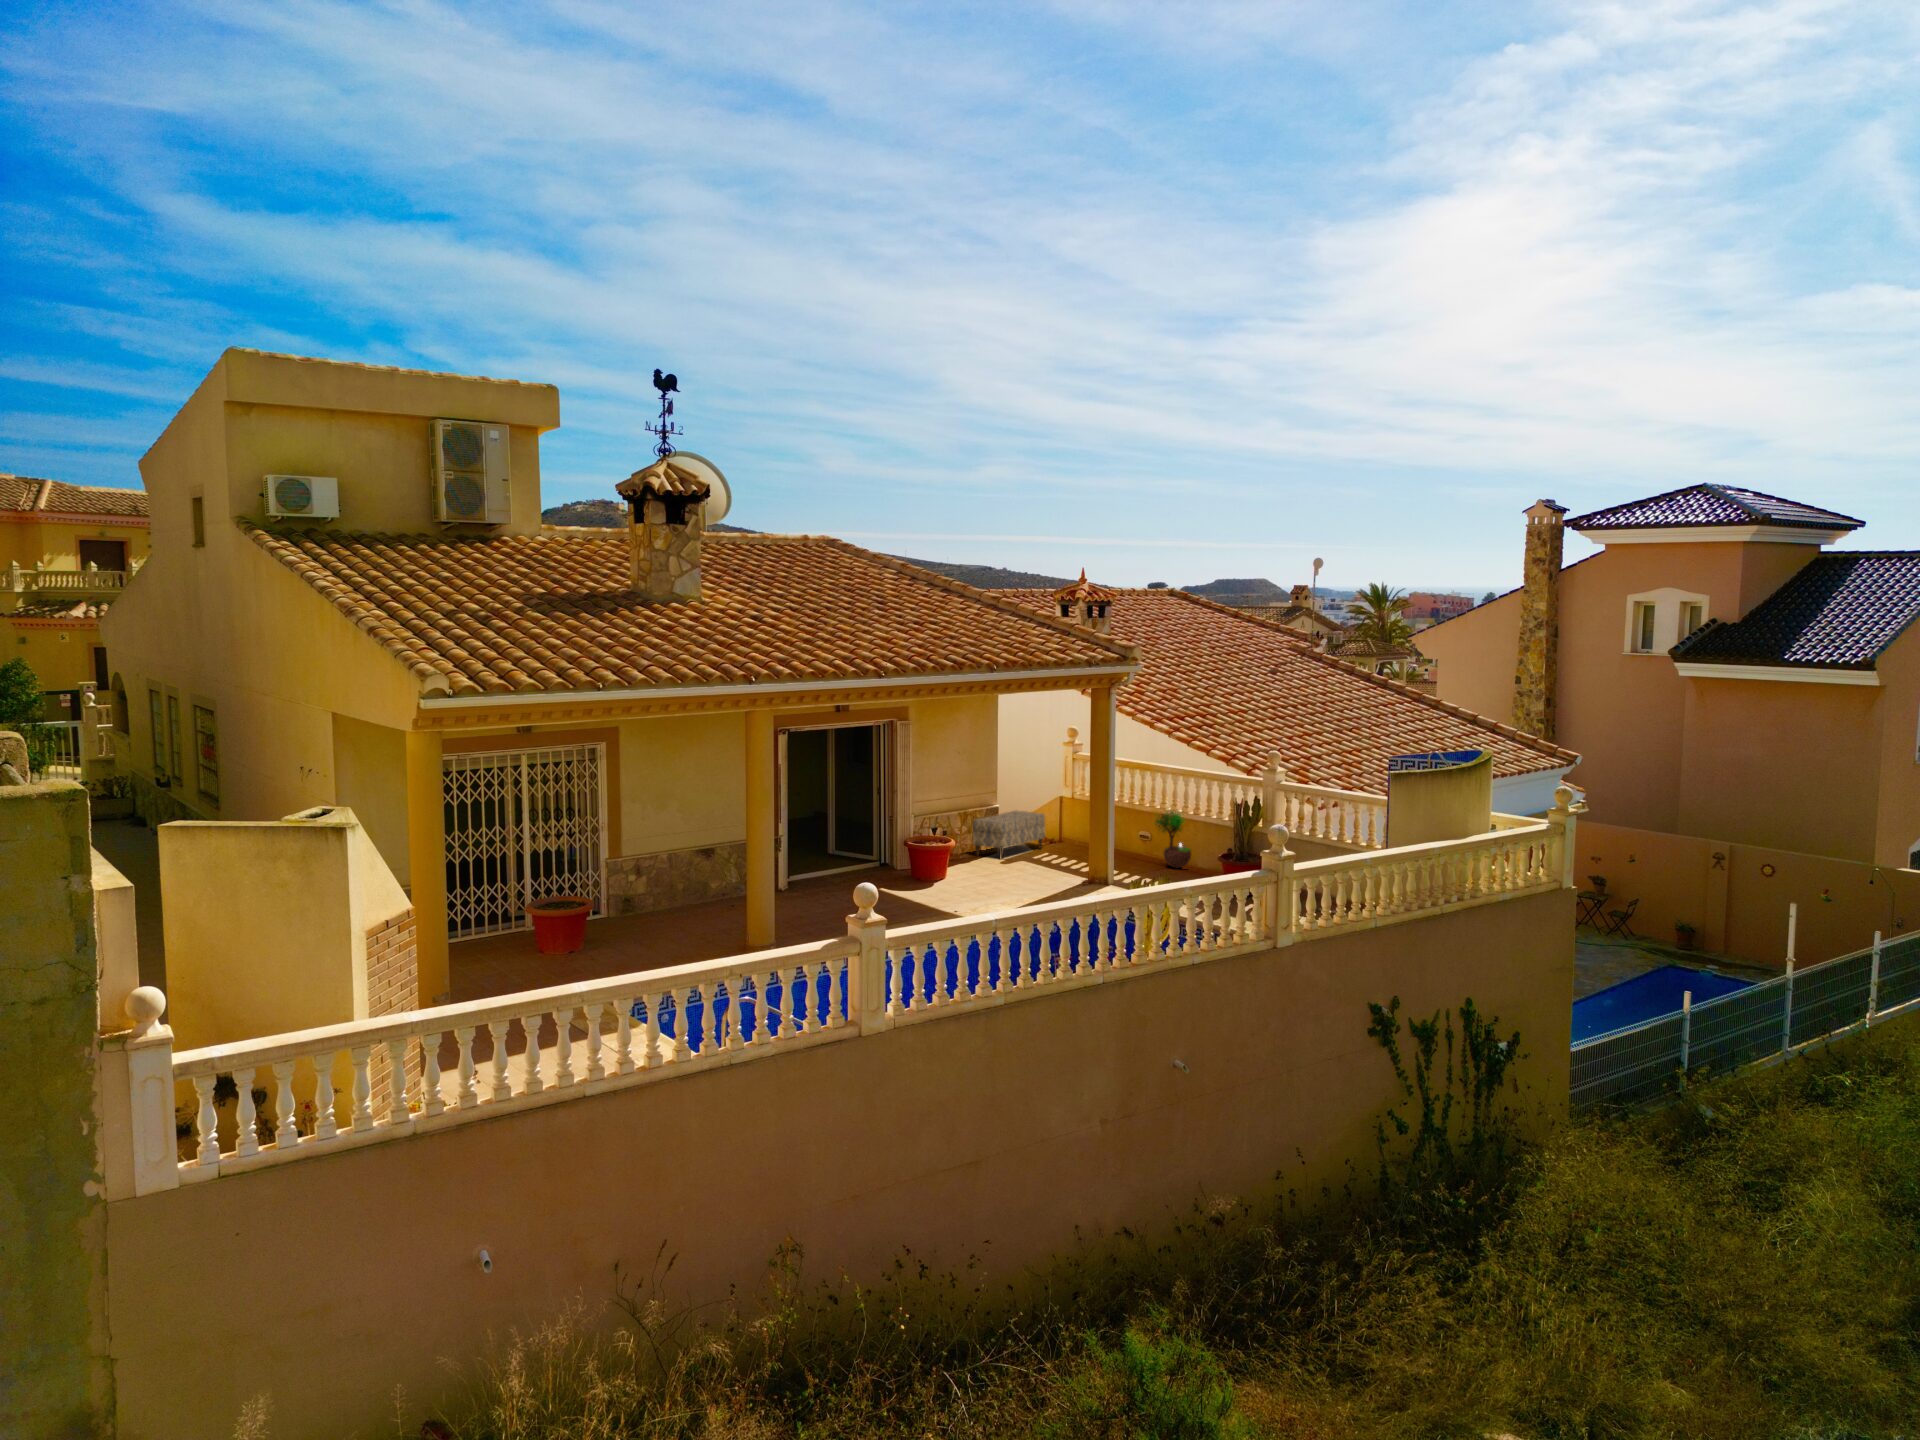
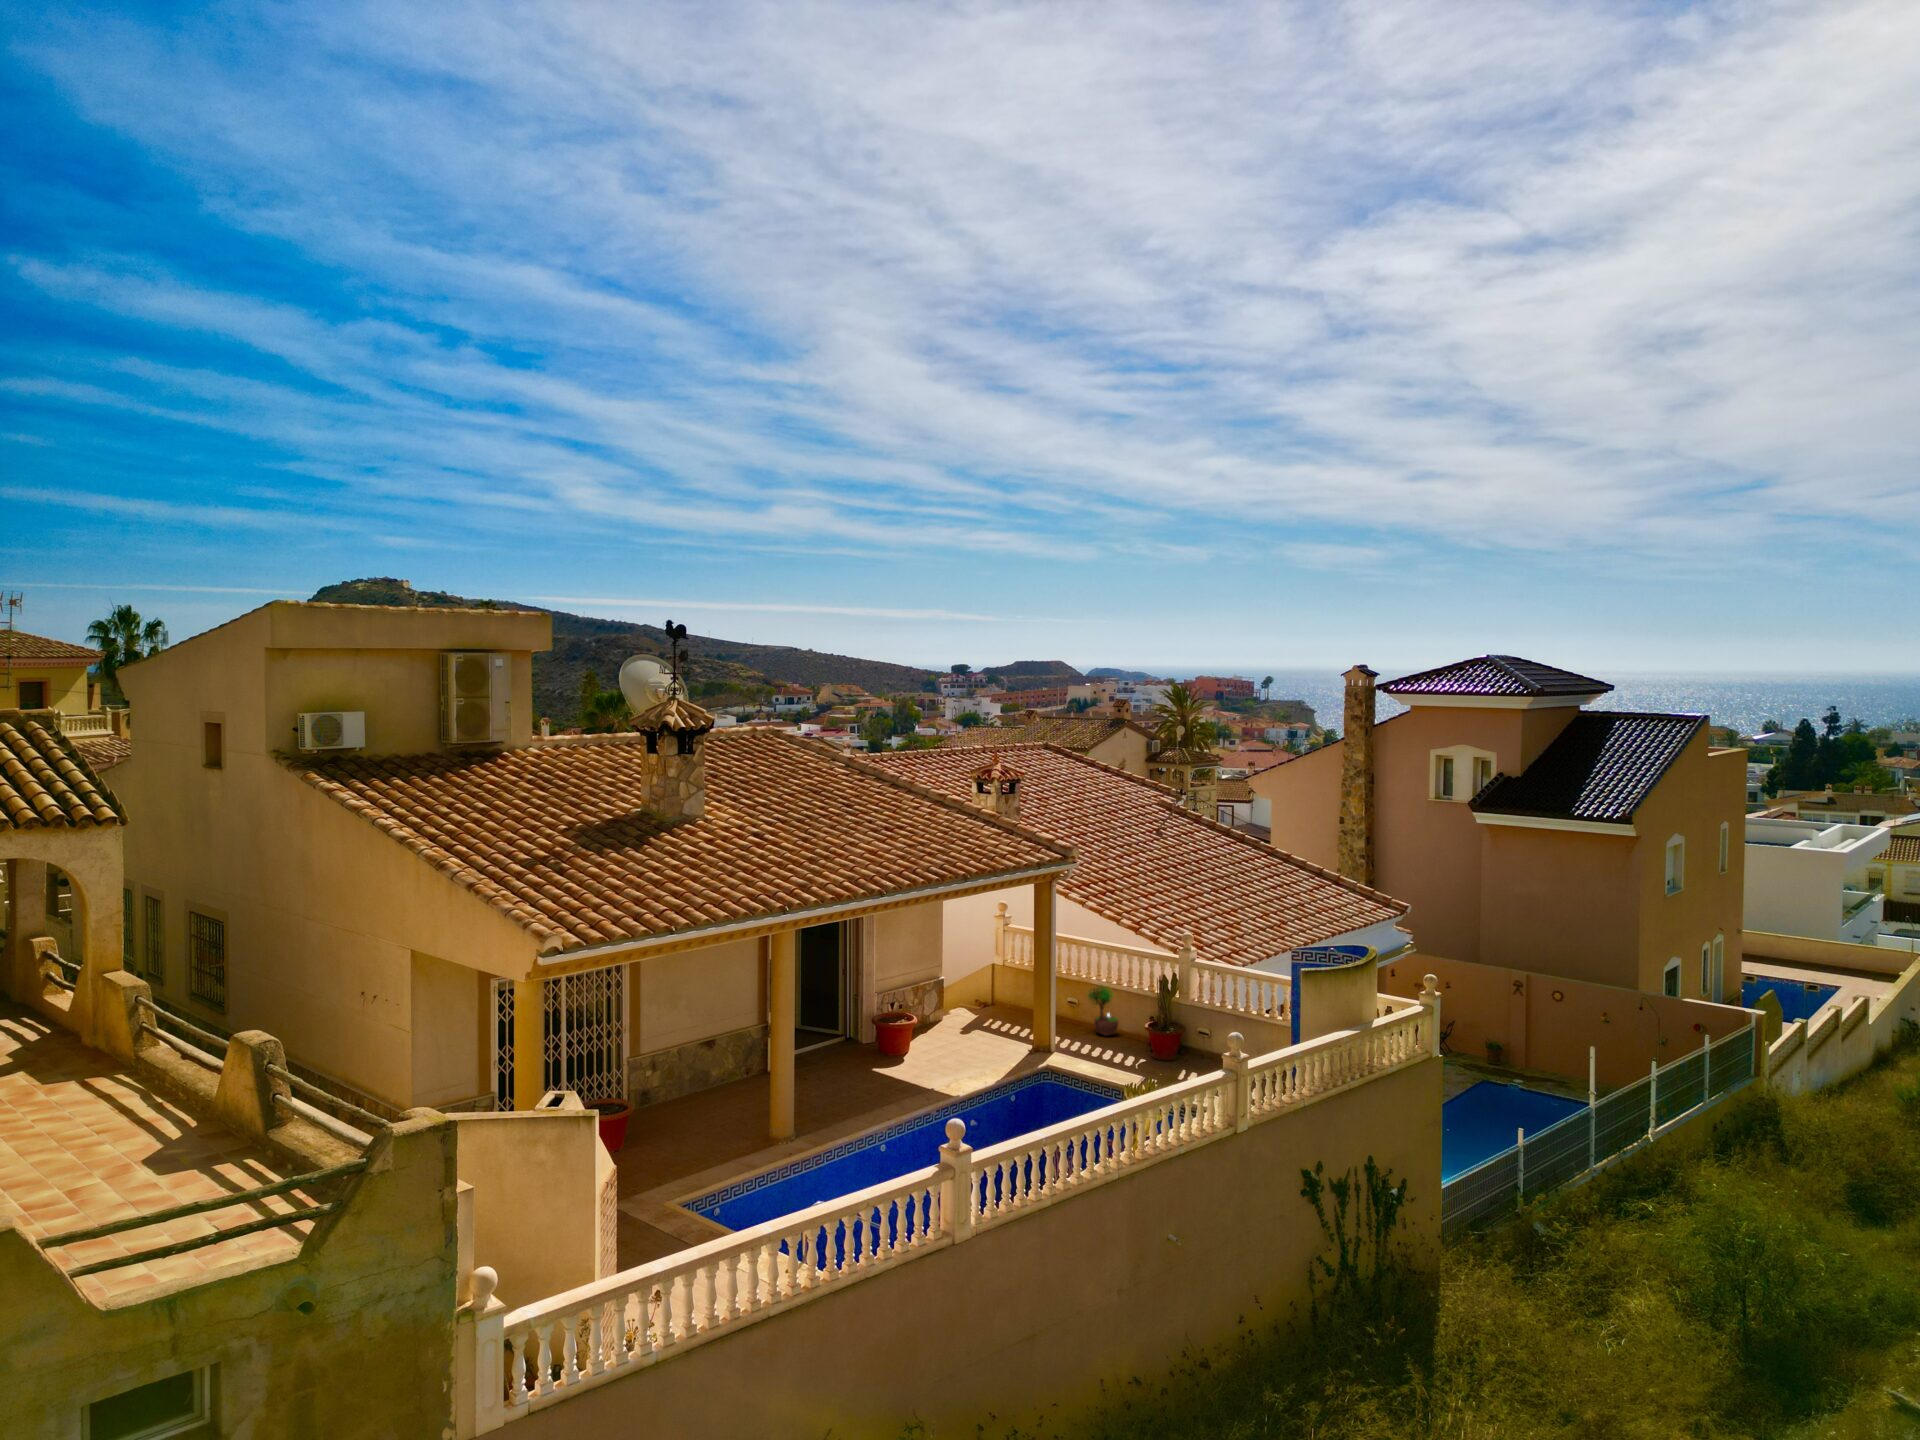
bench: present [973,811,1045,860] -> none [922,981,982,1031]

